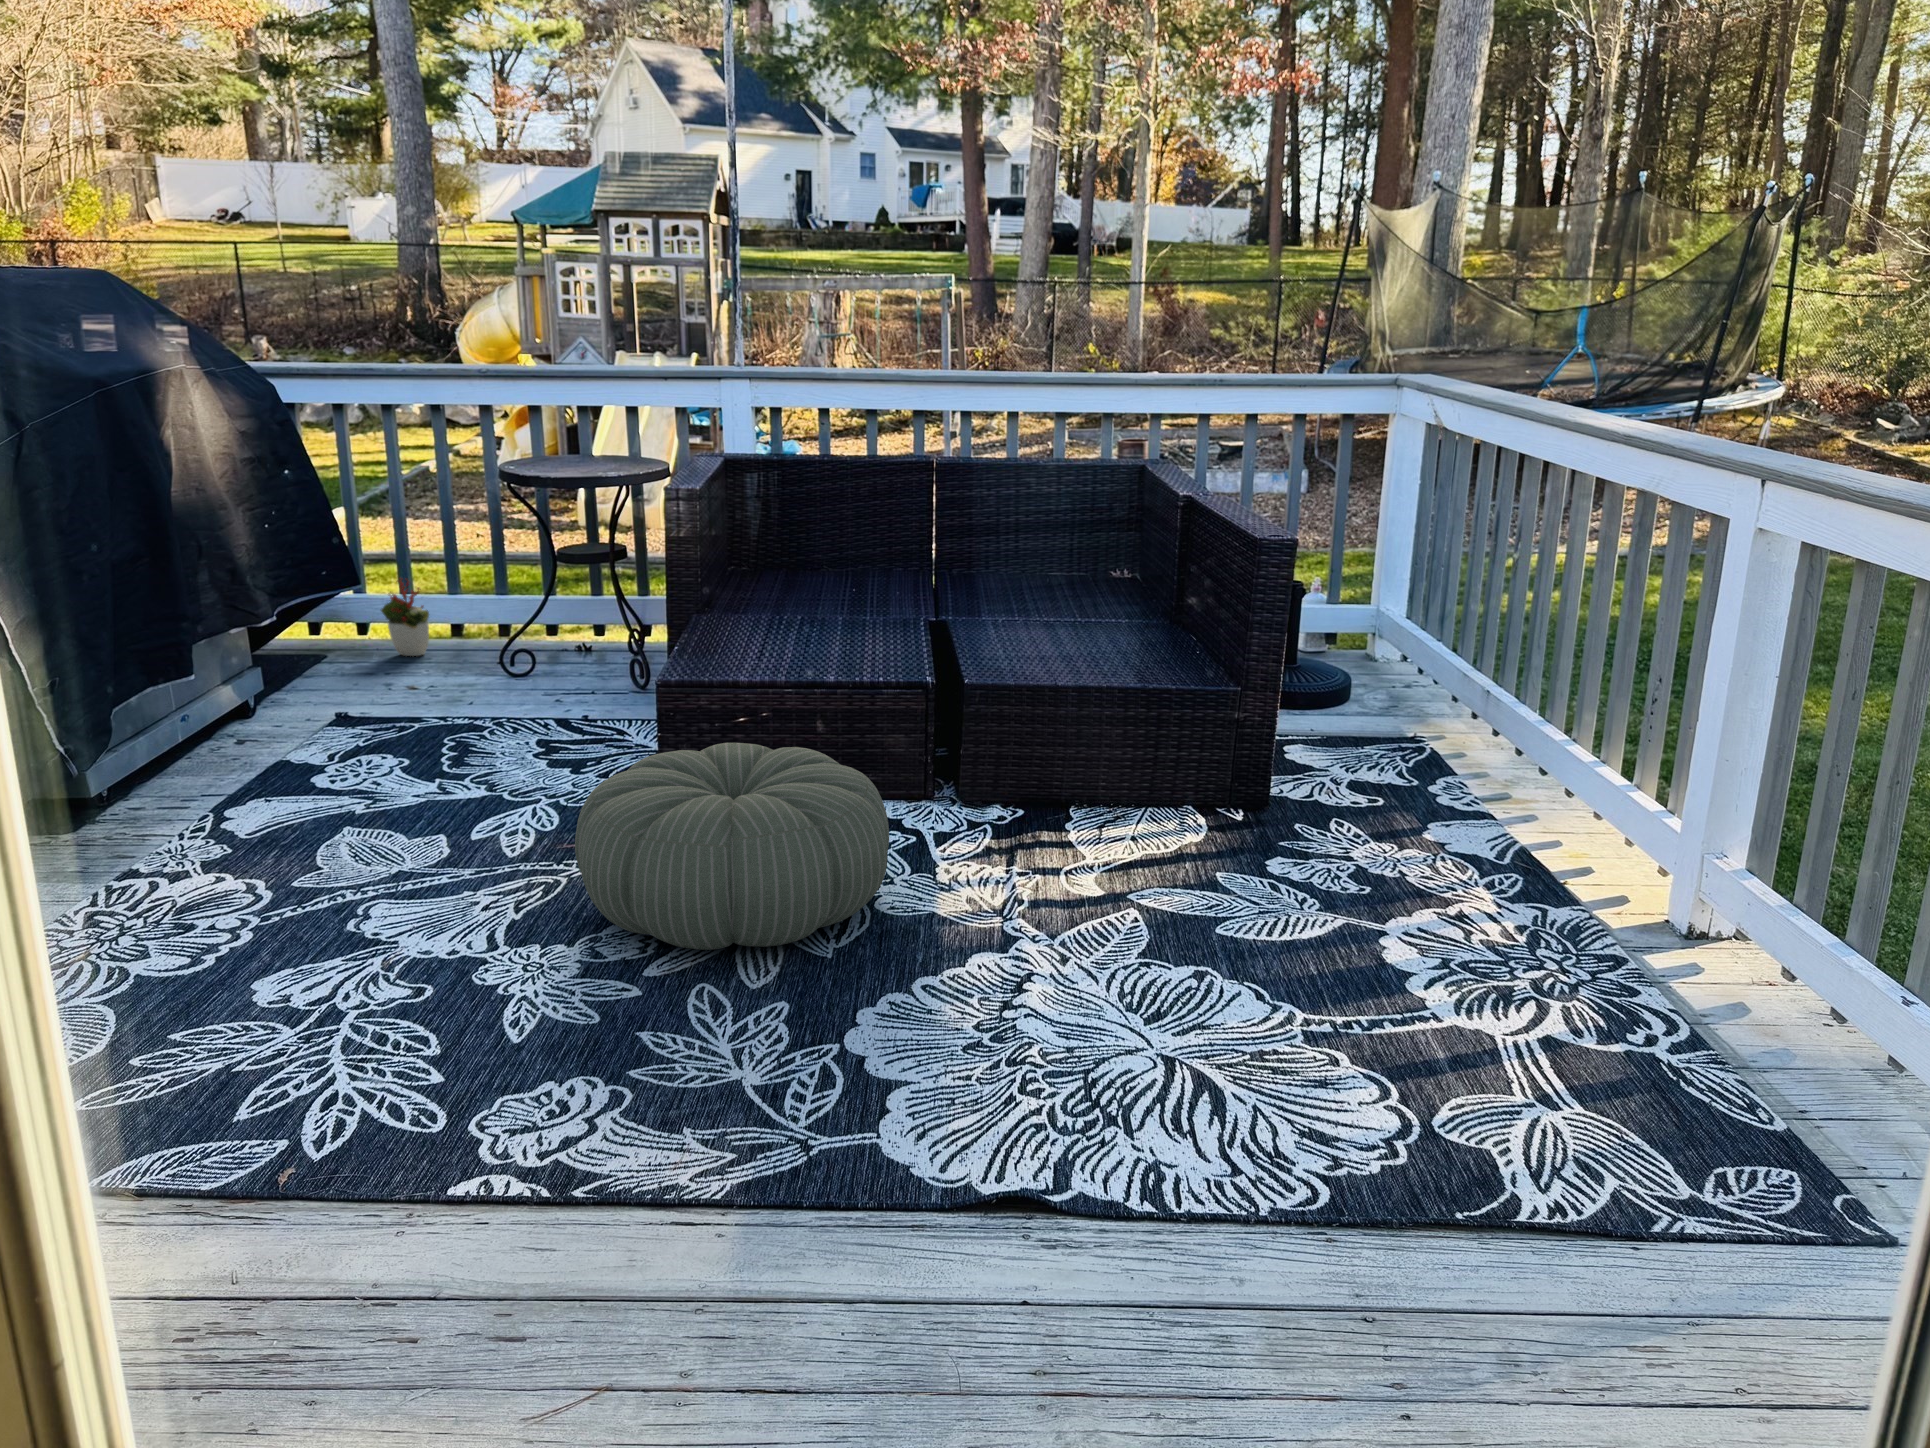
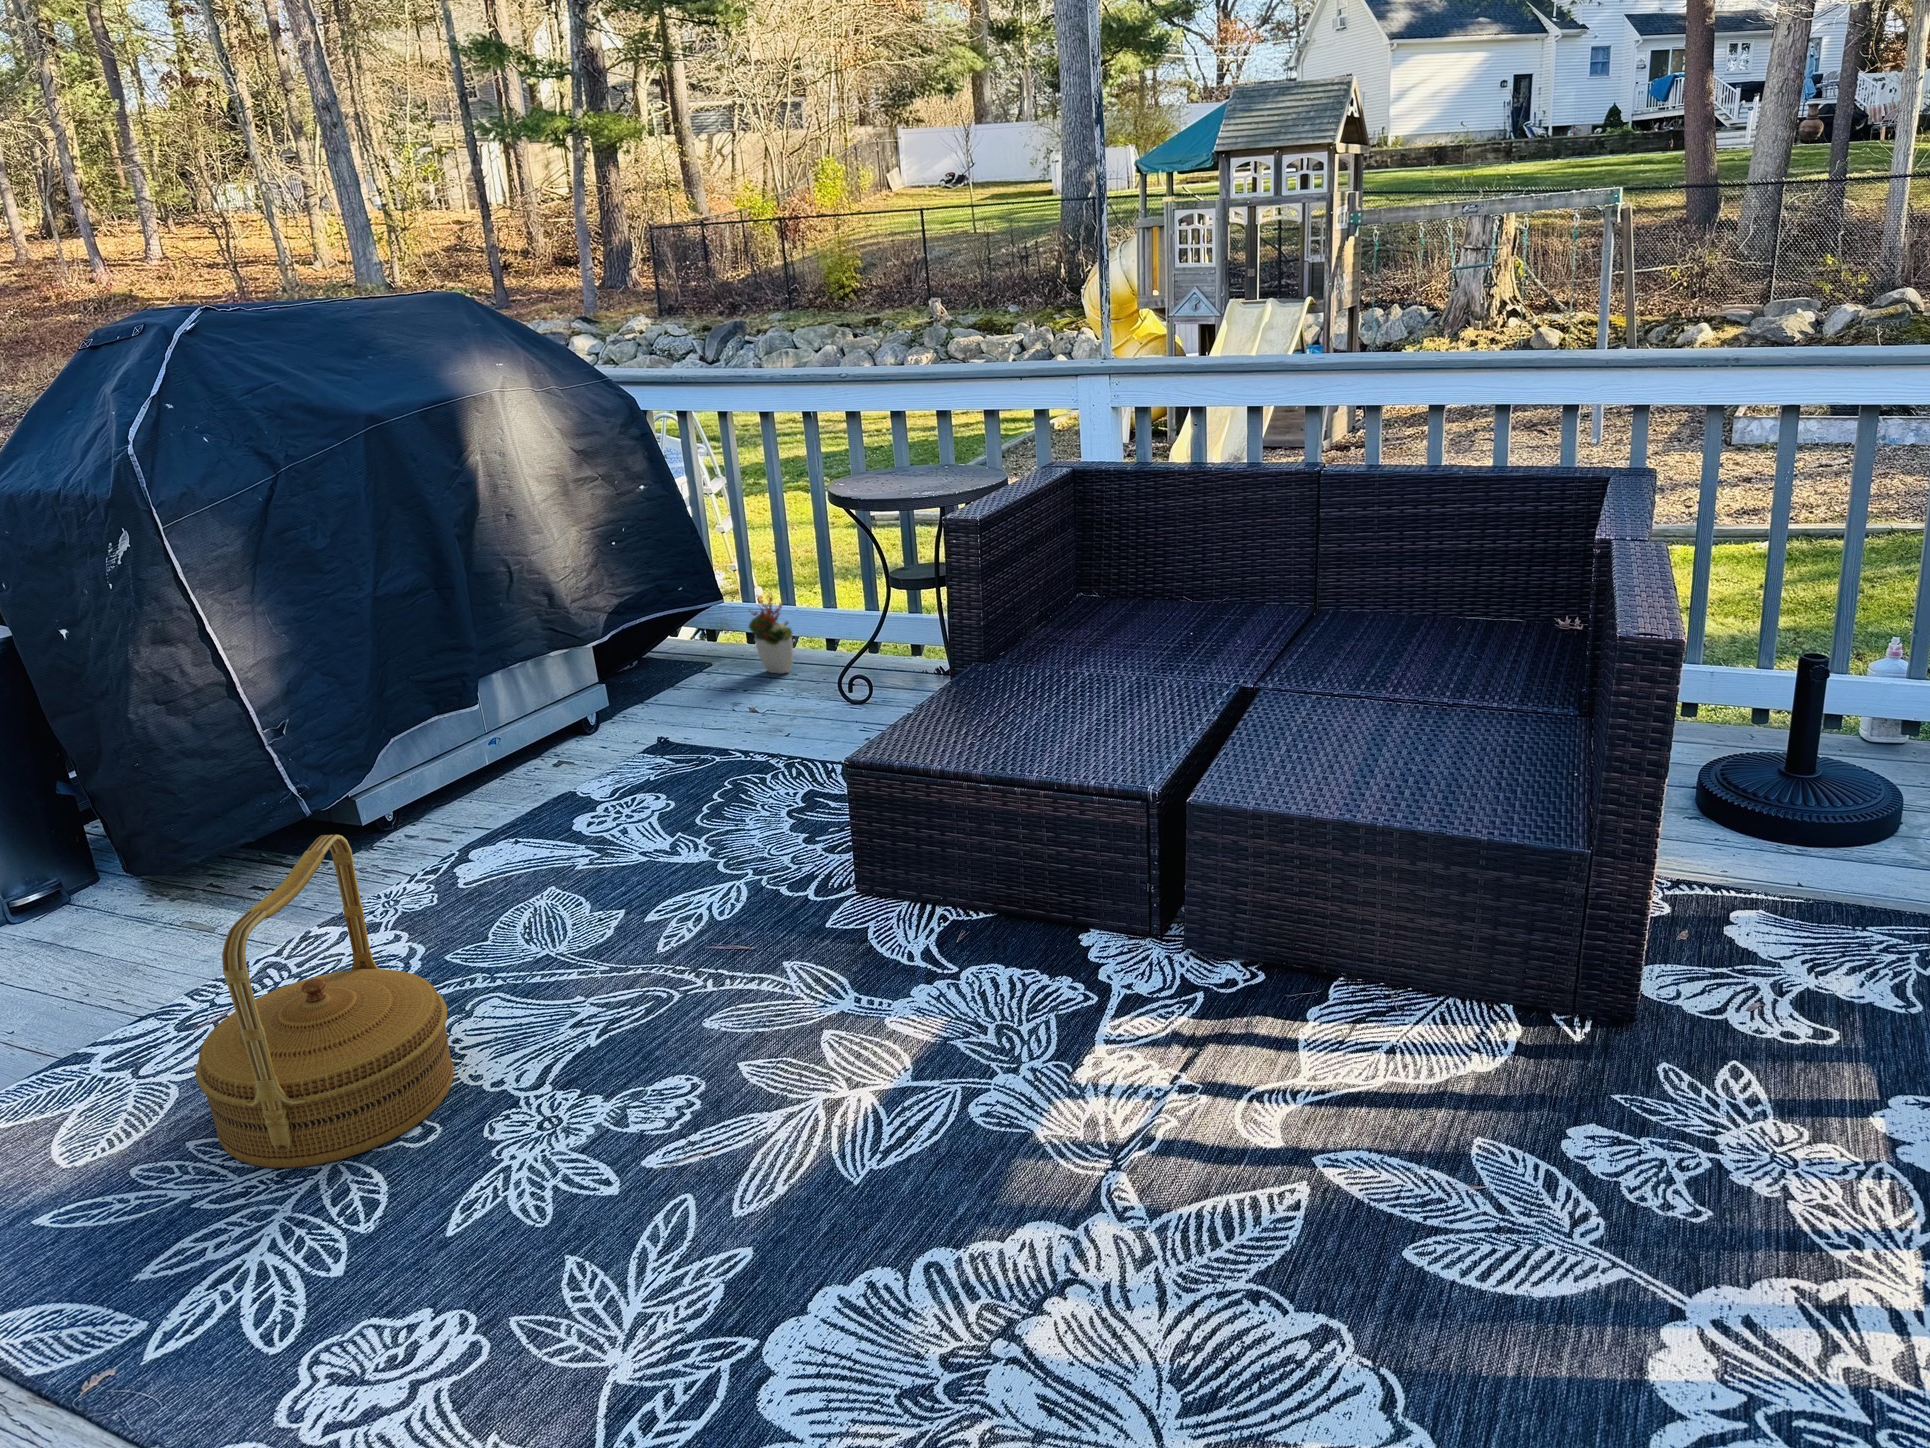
woven basket: none [176,742,412,1037] -> present [195,835,453,1168]
pouf: present [575,743,889,950] -> none [625,861,1013,1151]

